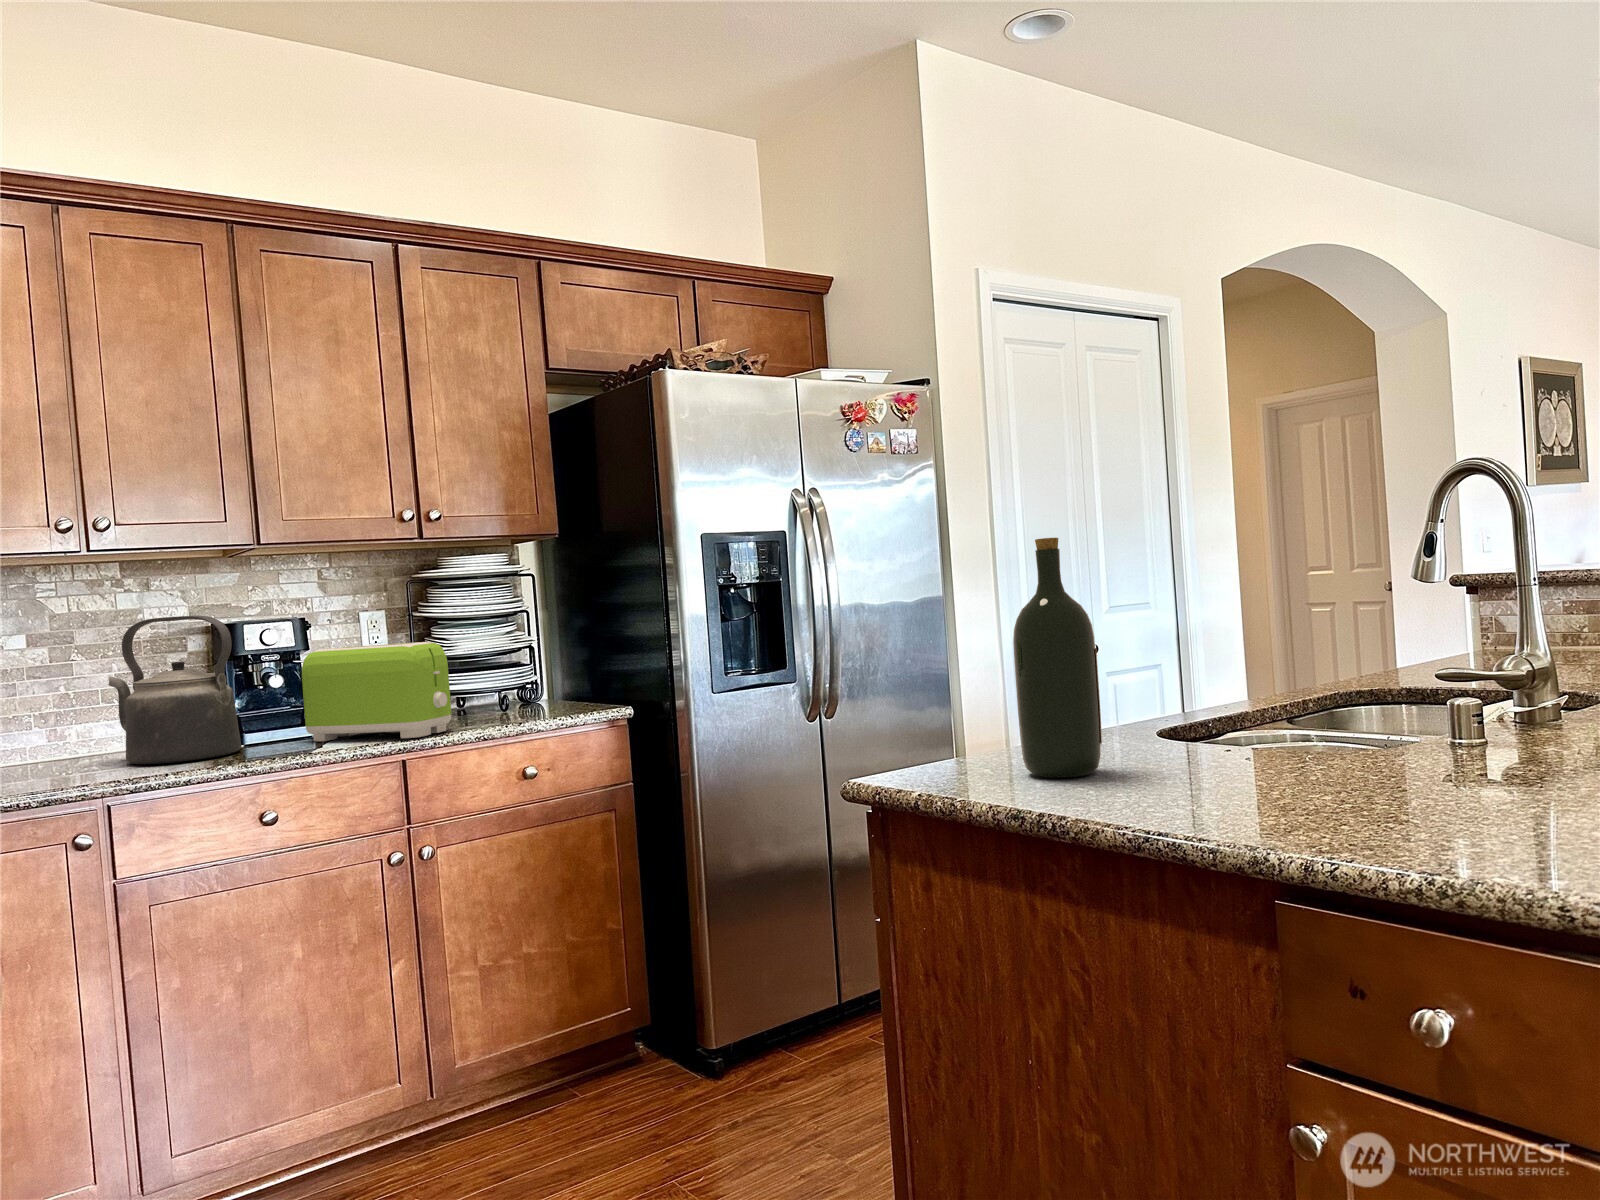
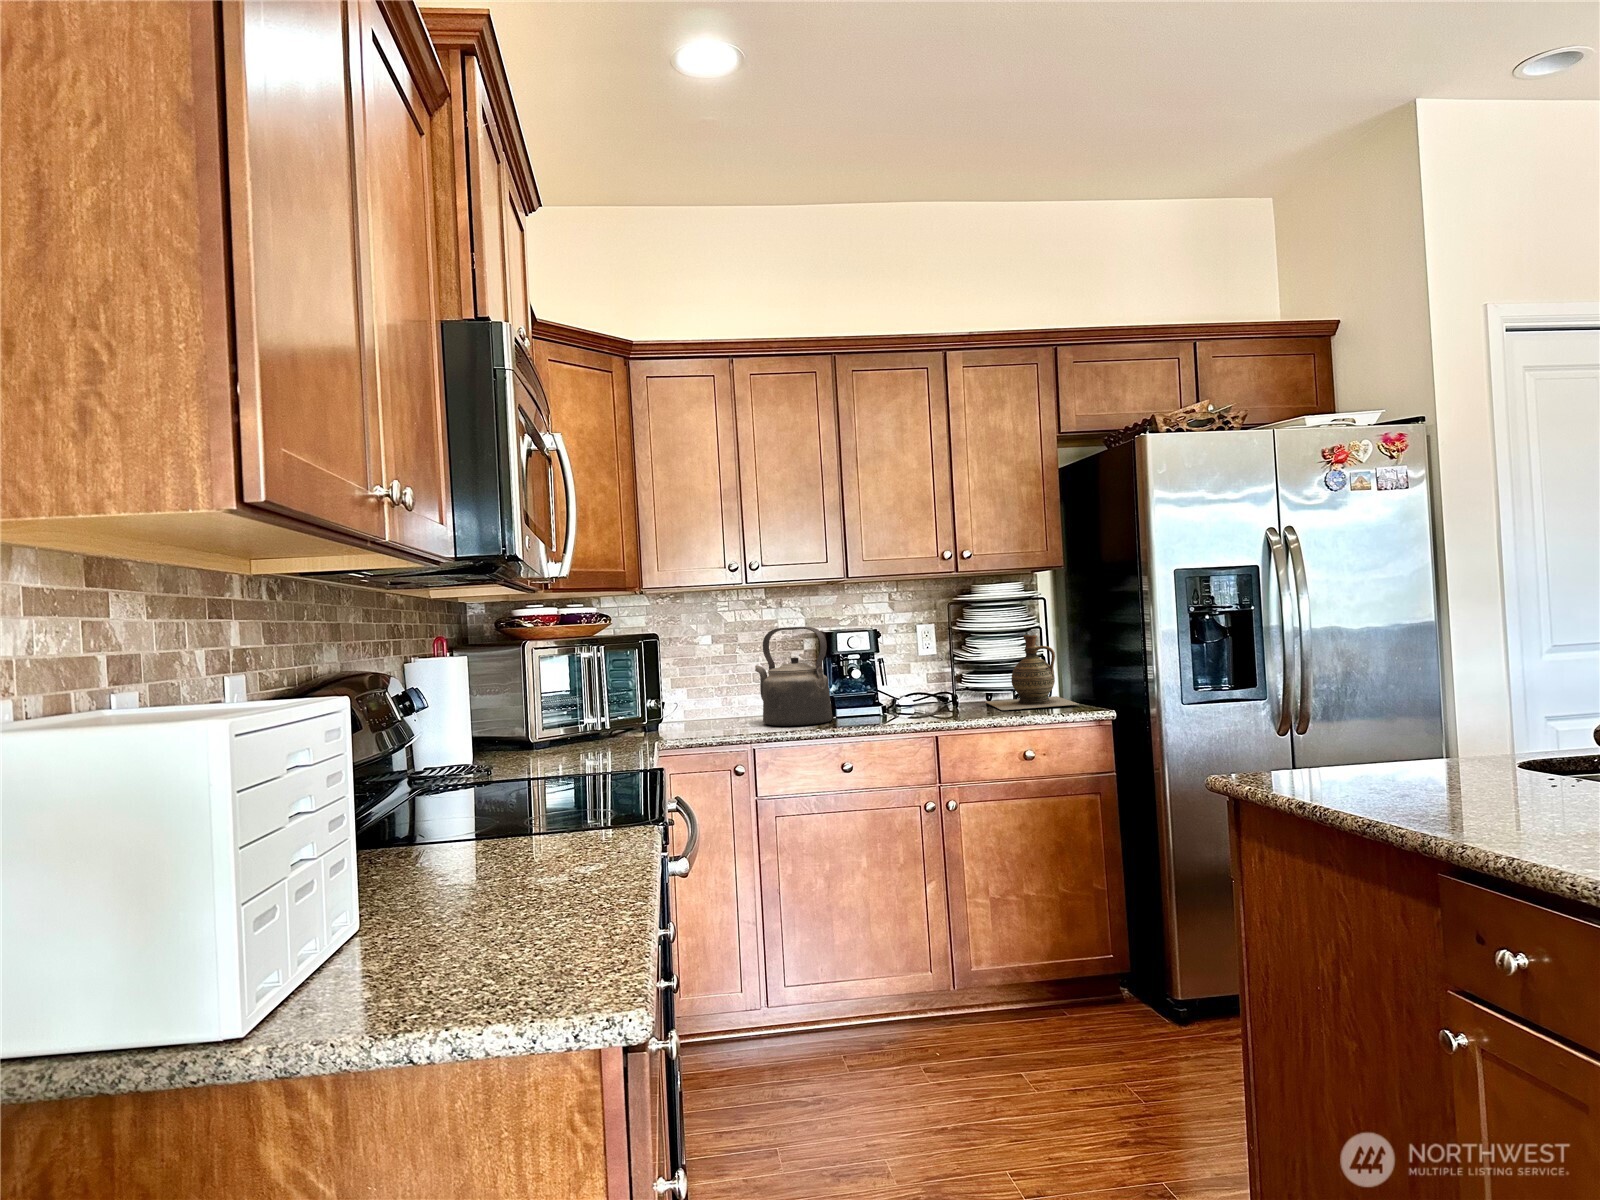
wine bottle: present [1013,538,1102,778] -> none [1398,593,1489,810]
ceramic jug: none [457,621,583,719] -> present [986,635,1078,710]
toaster: present [302,642,451,741] -> none [872,650,974,721]

